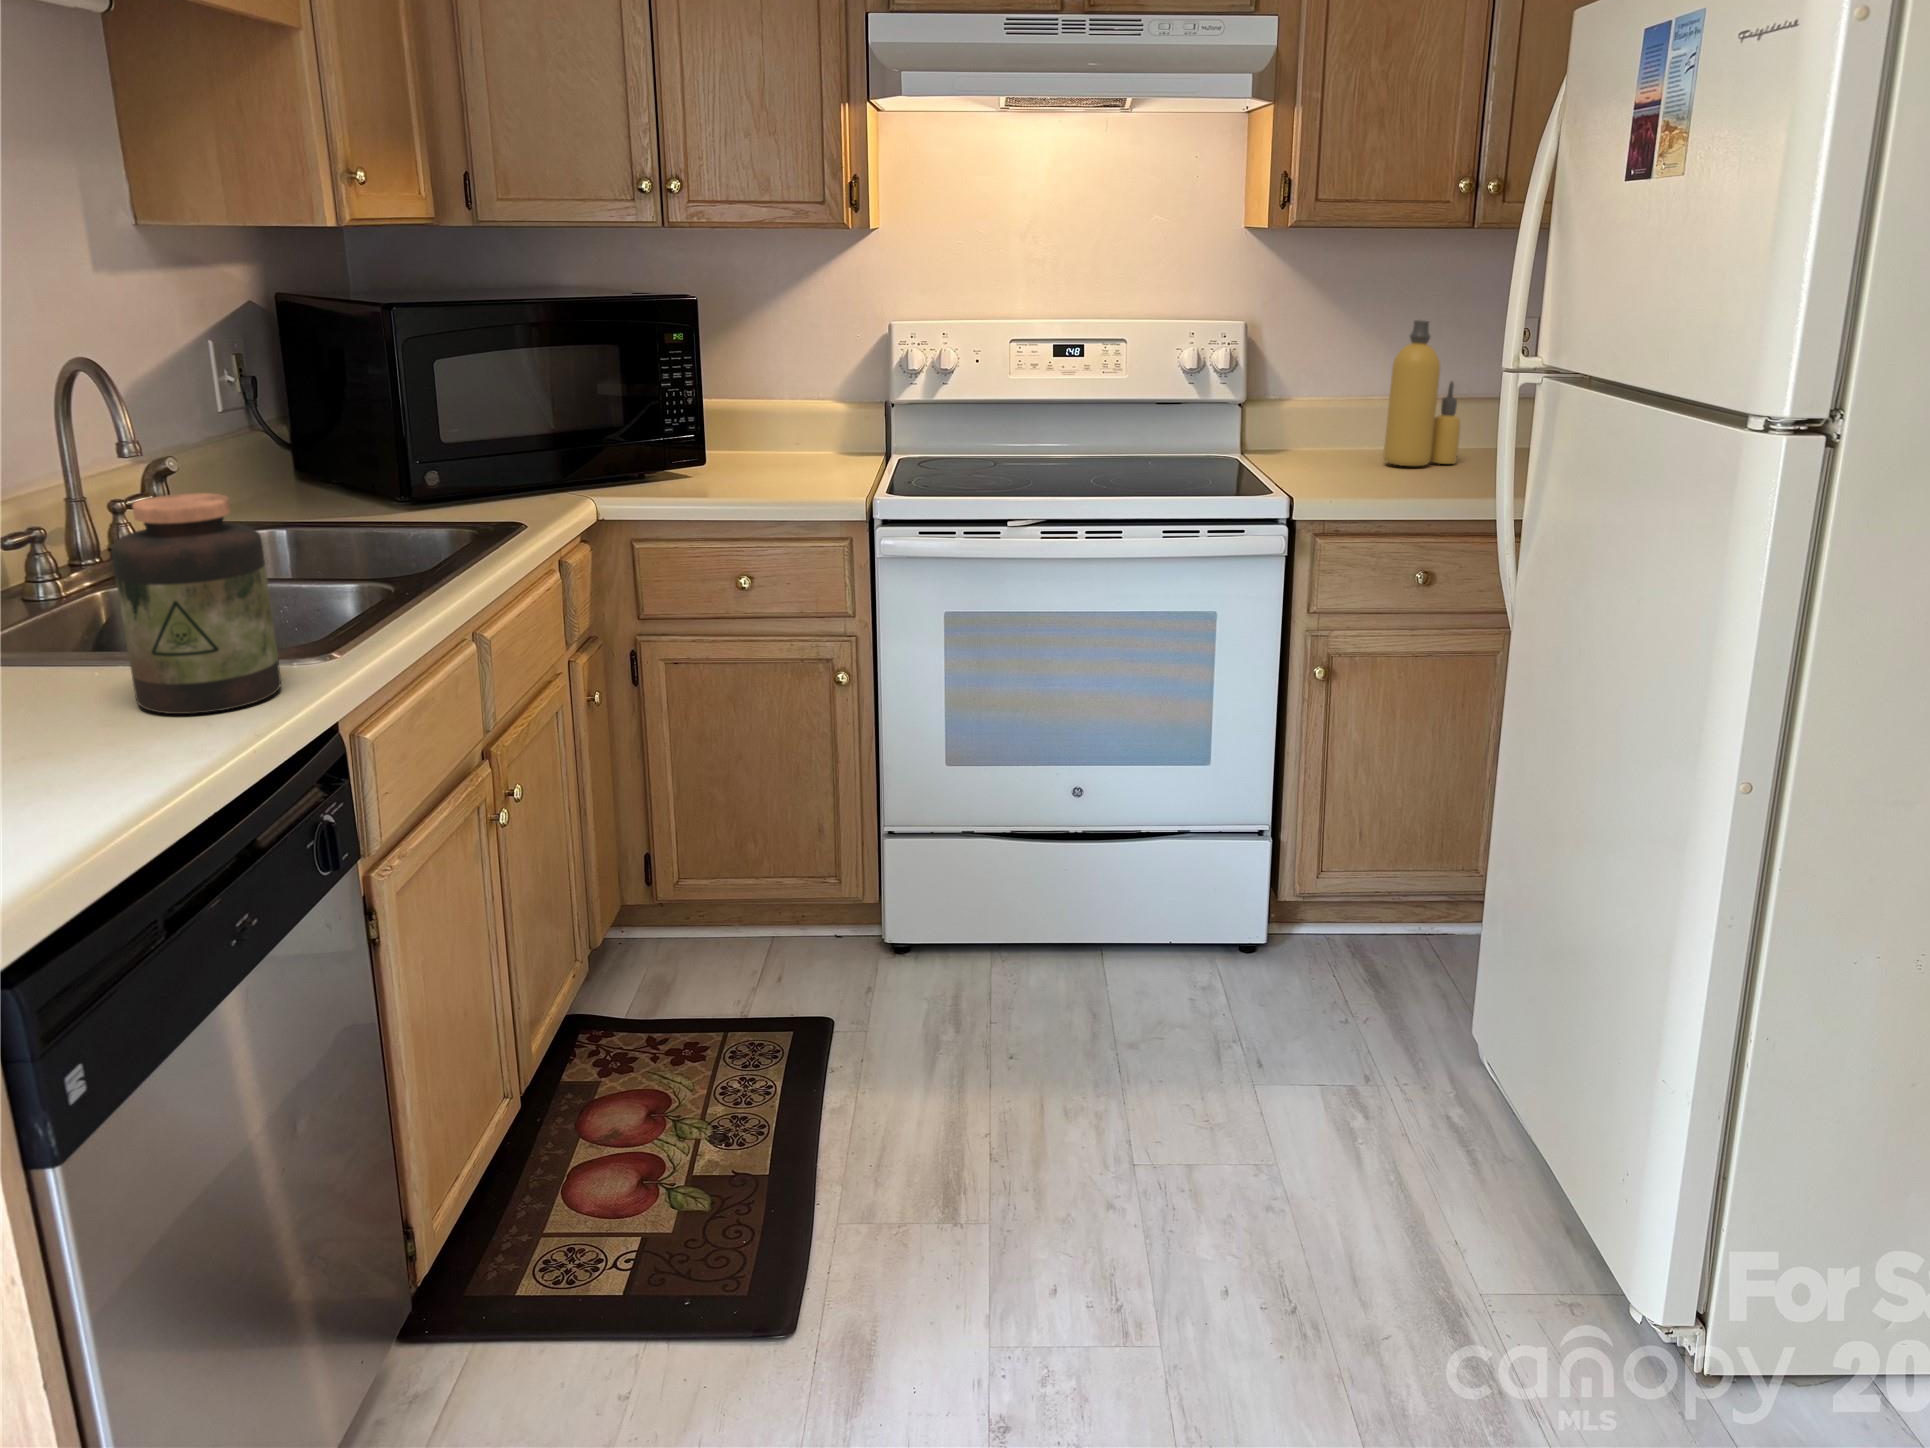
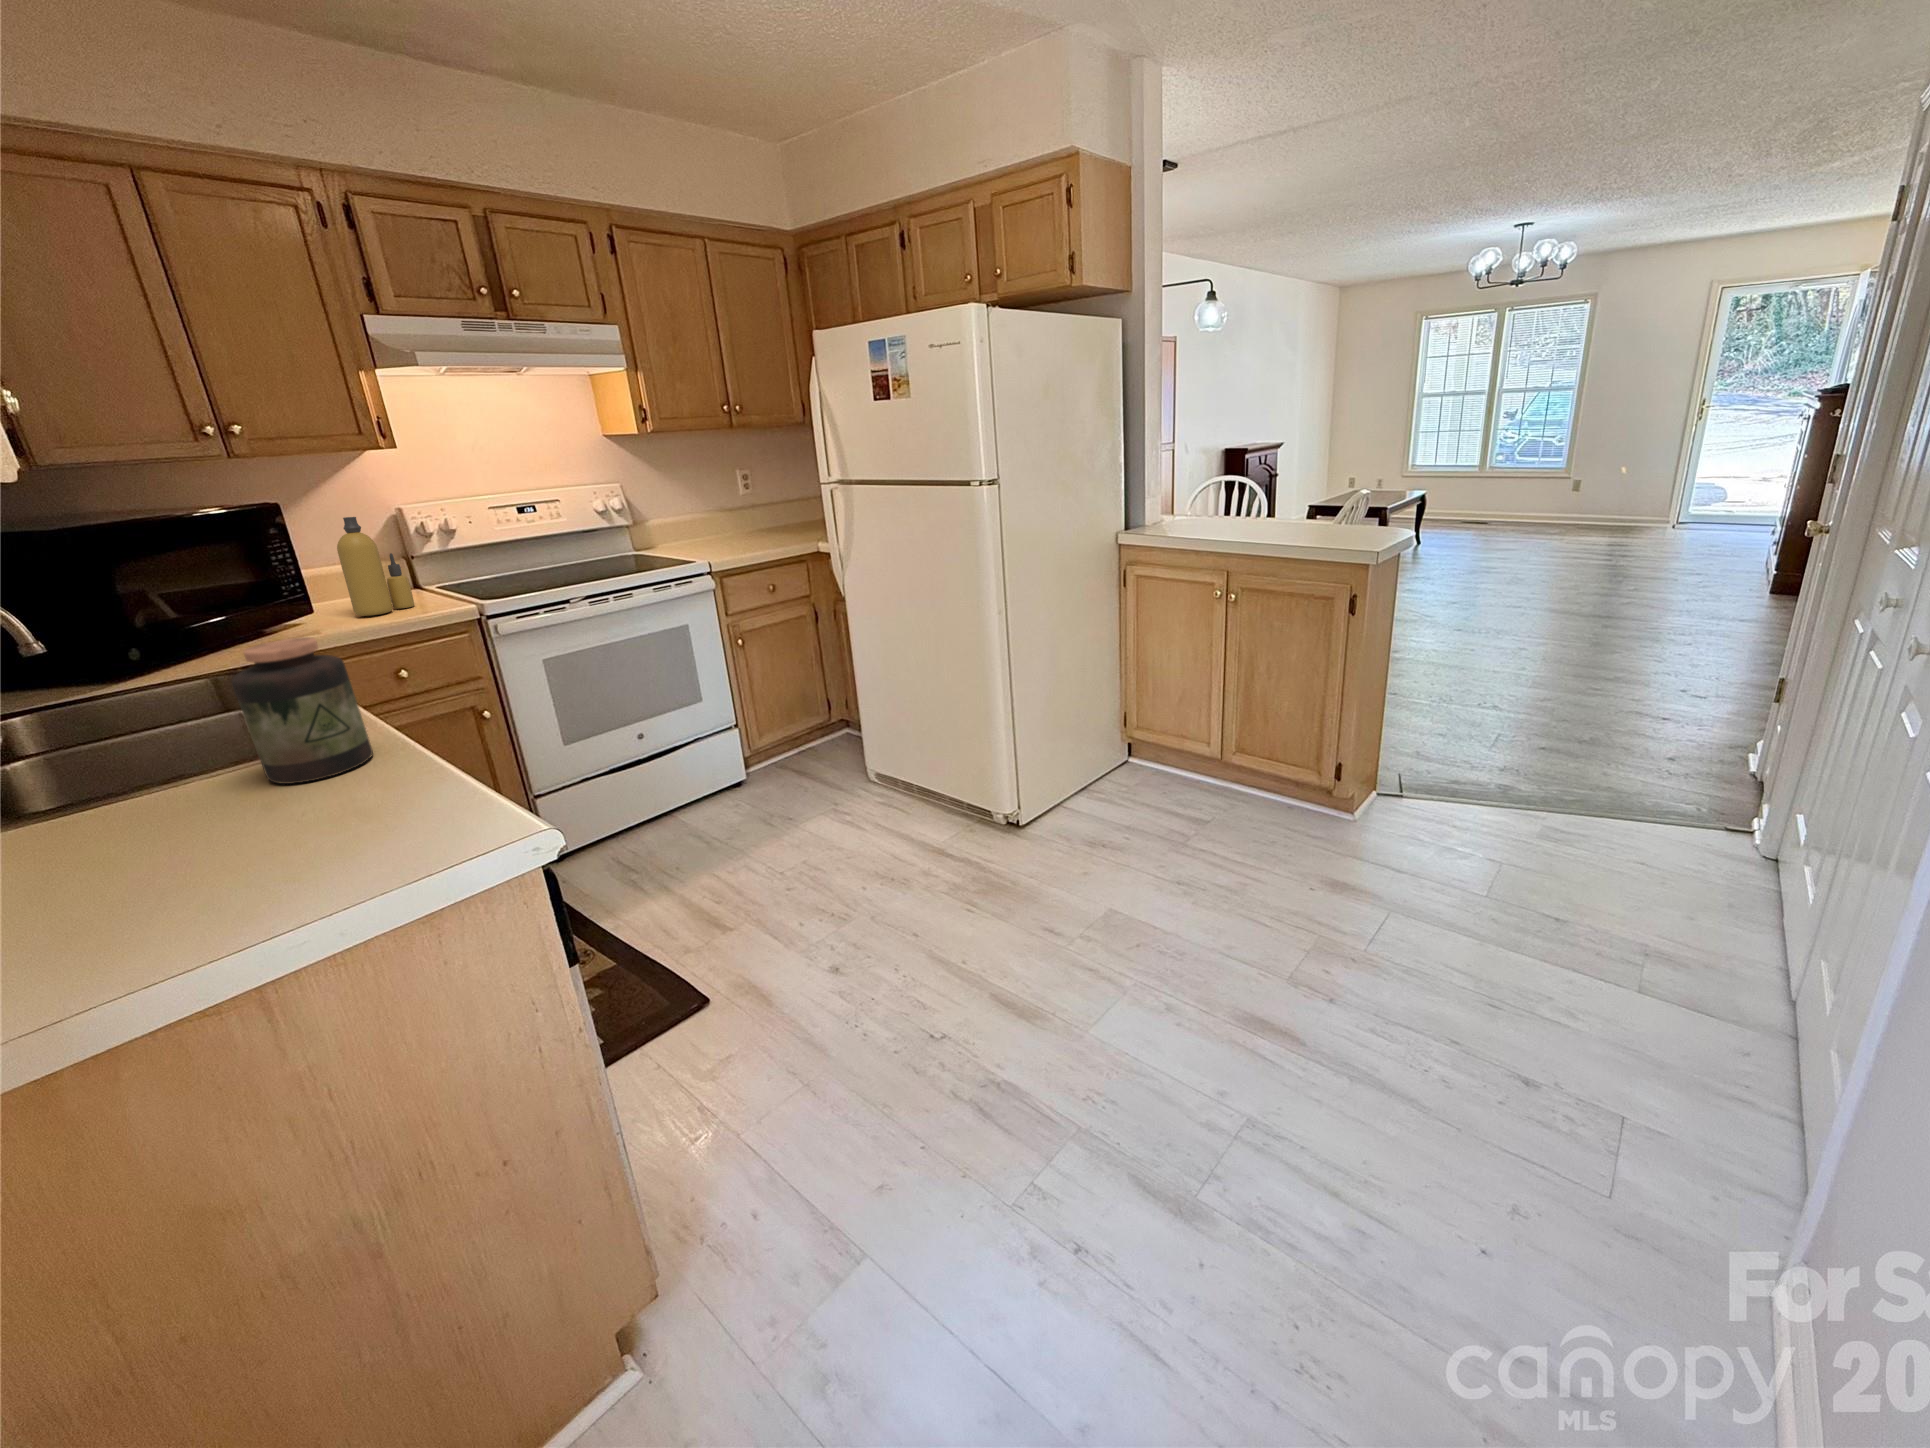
bottle: present [1384,320,1460,466] -> present [337,517,414,616]

